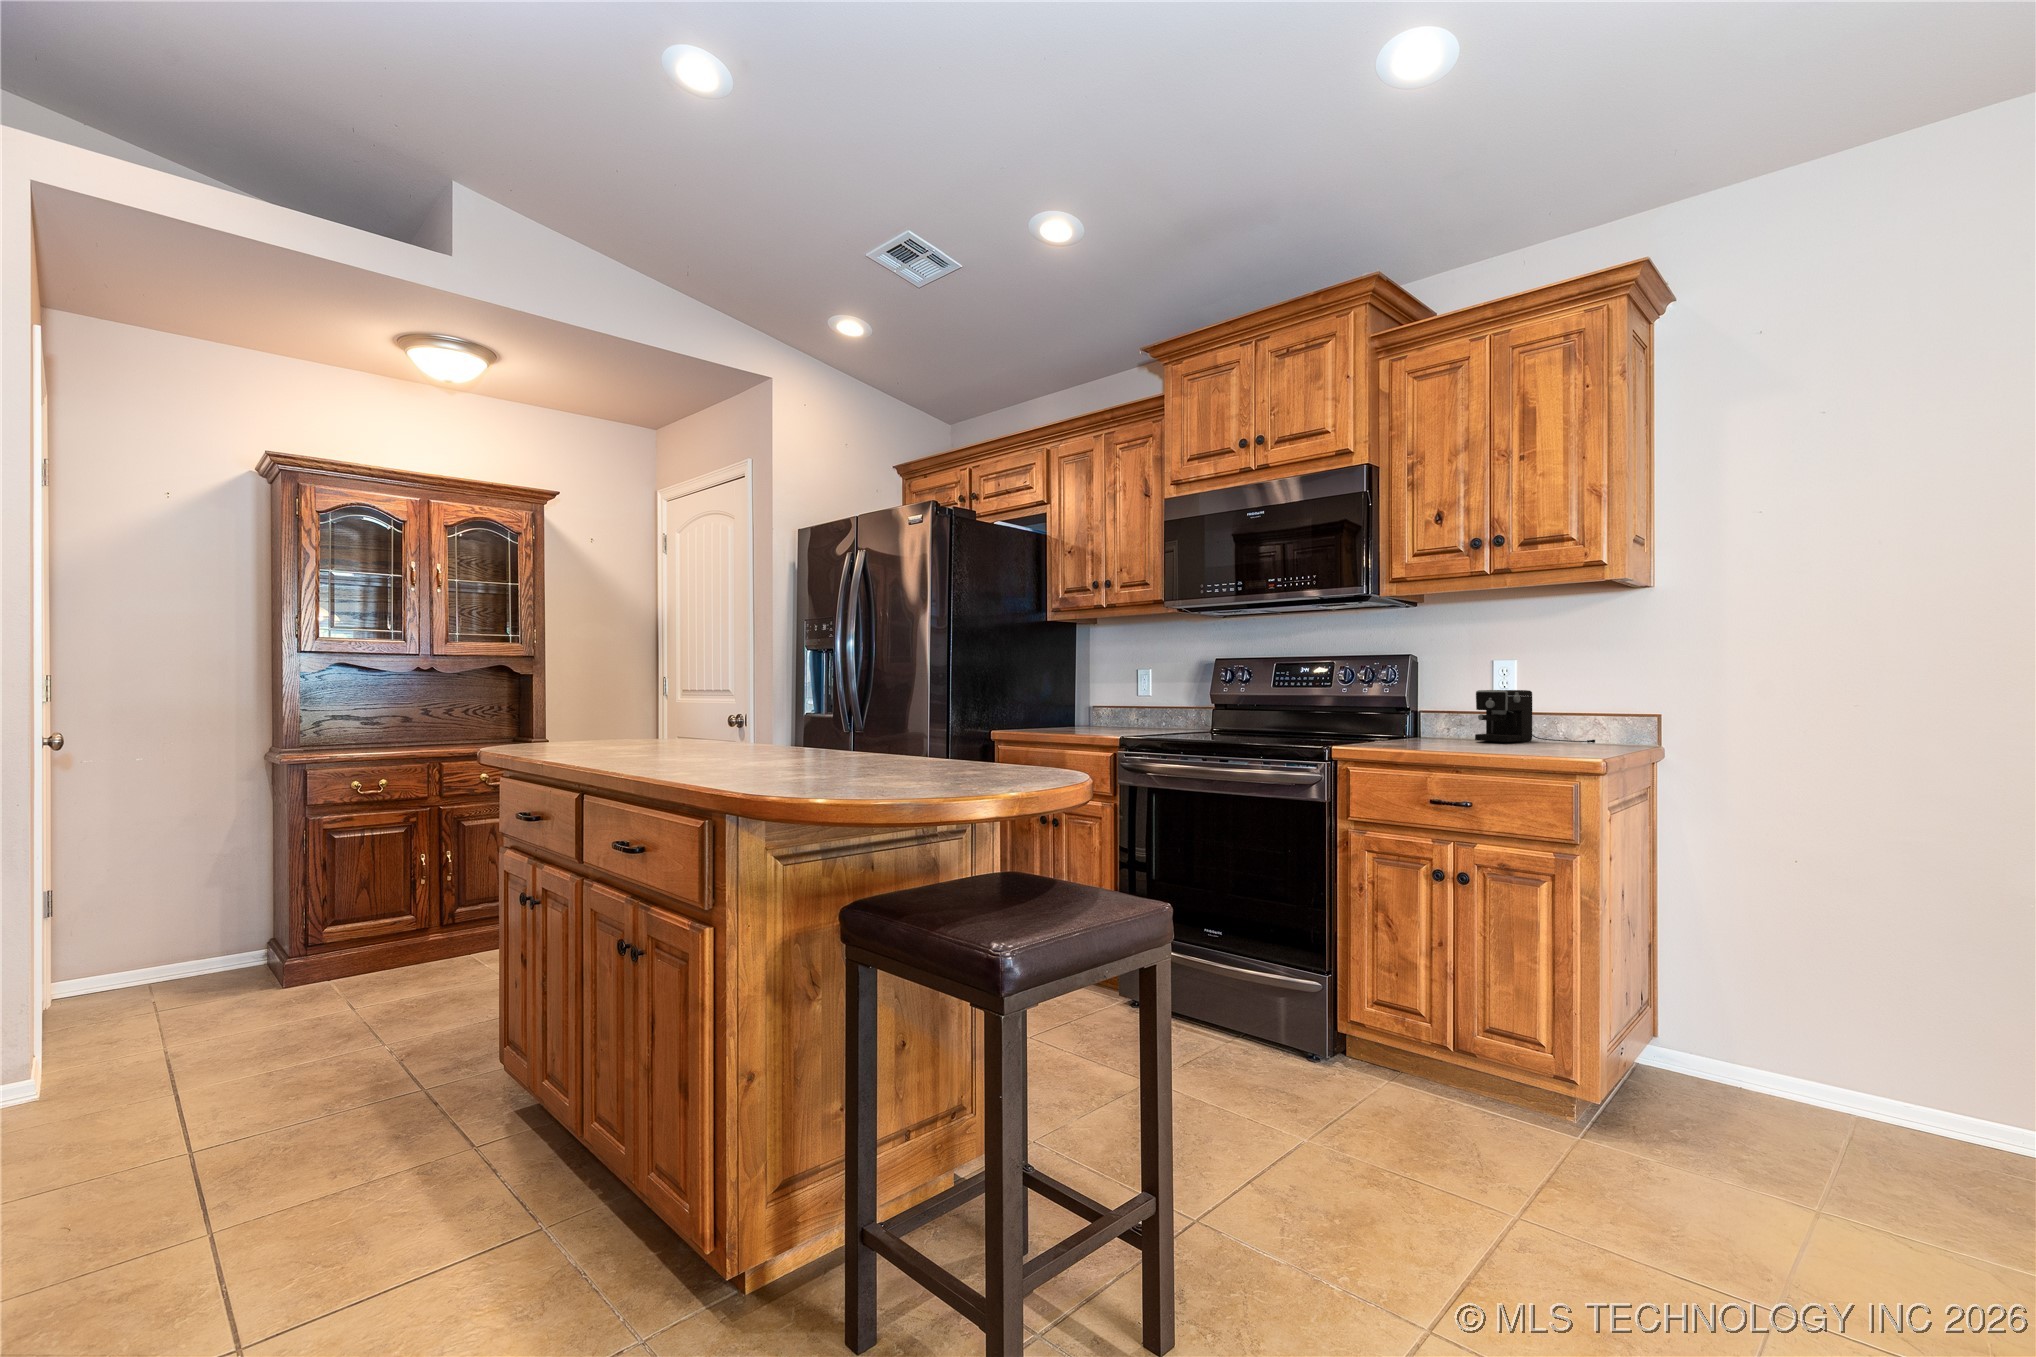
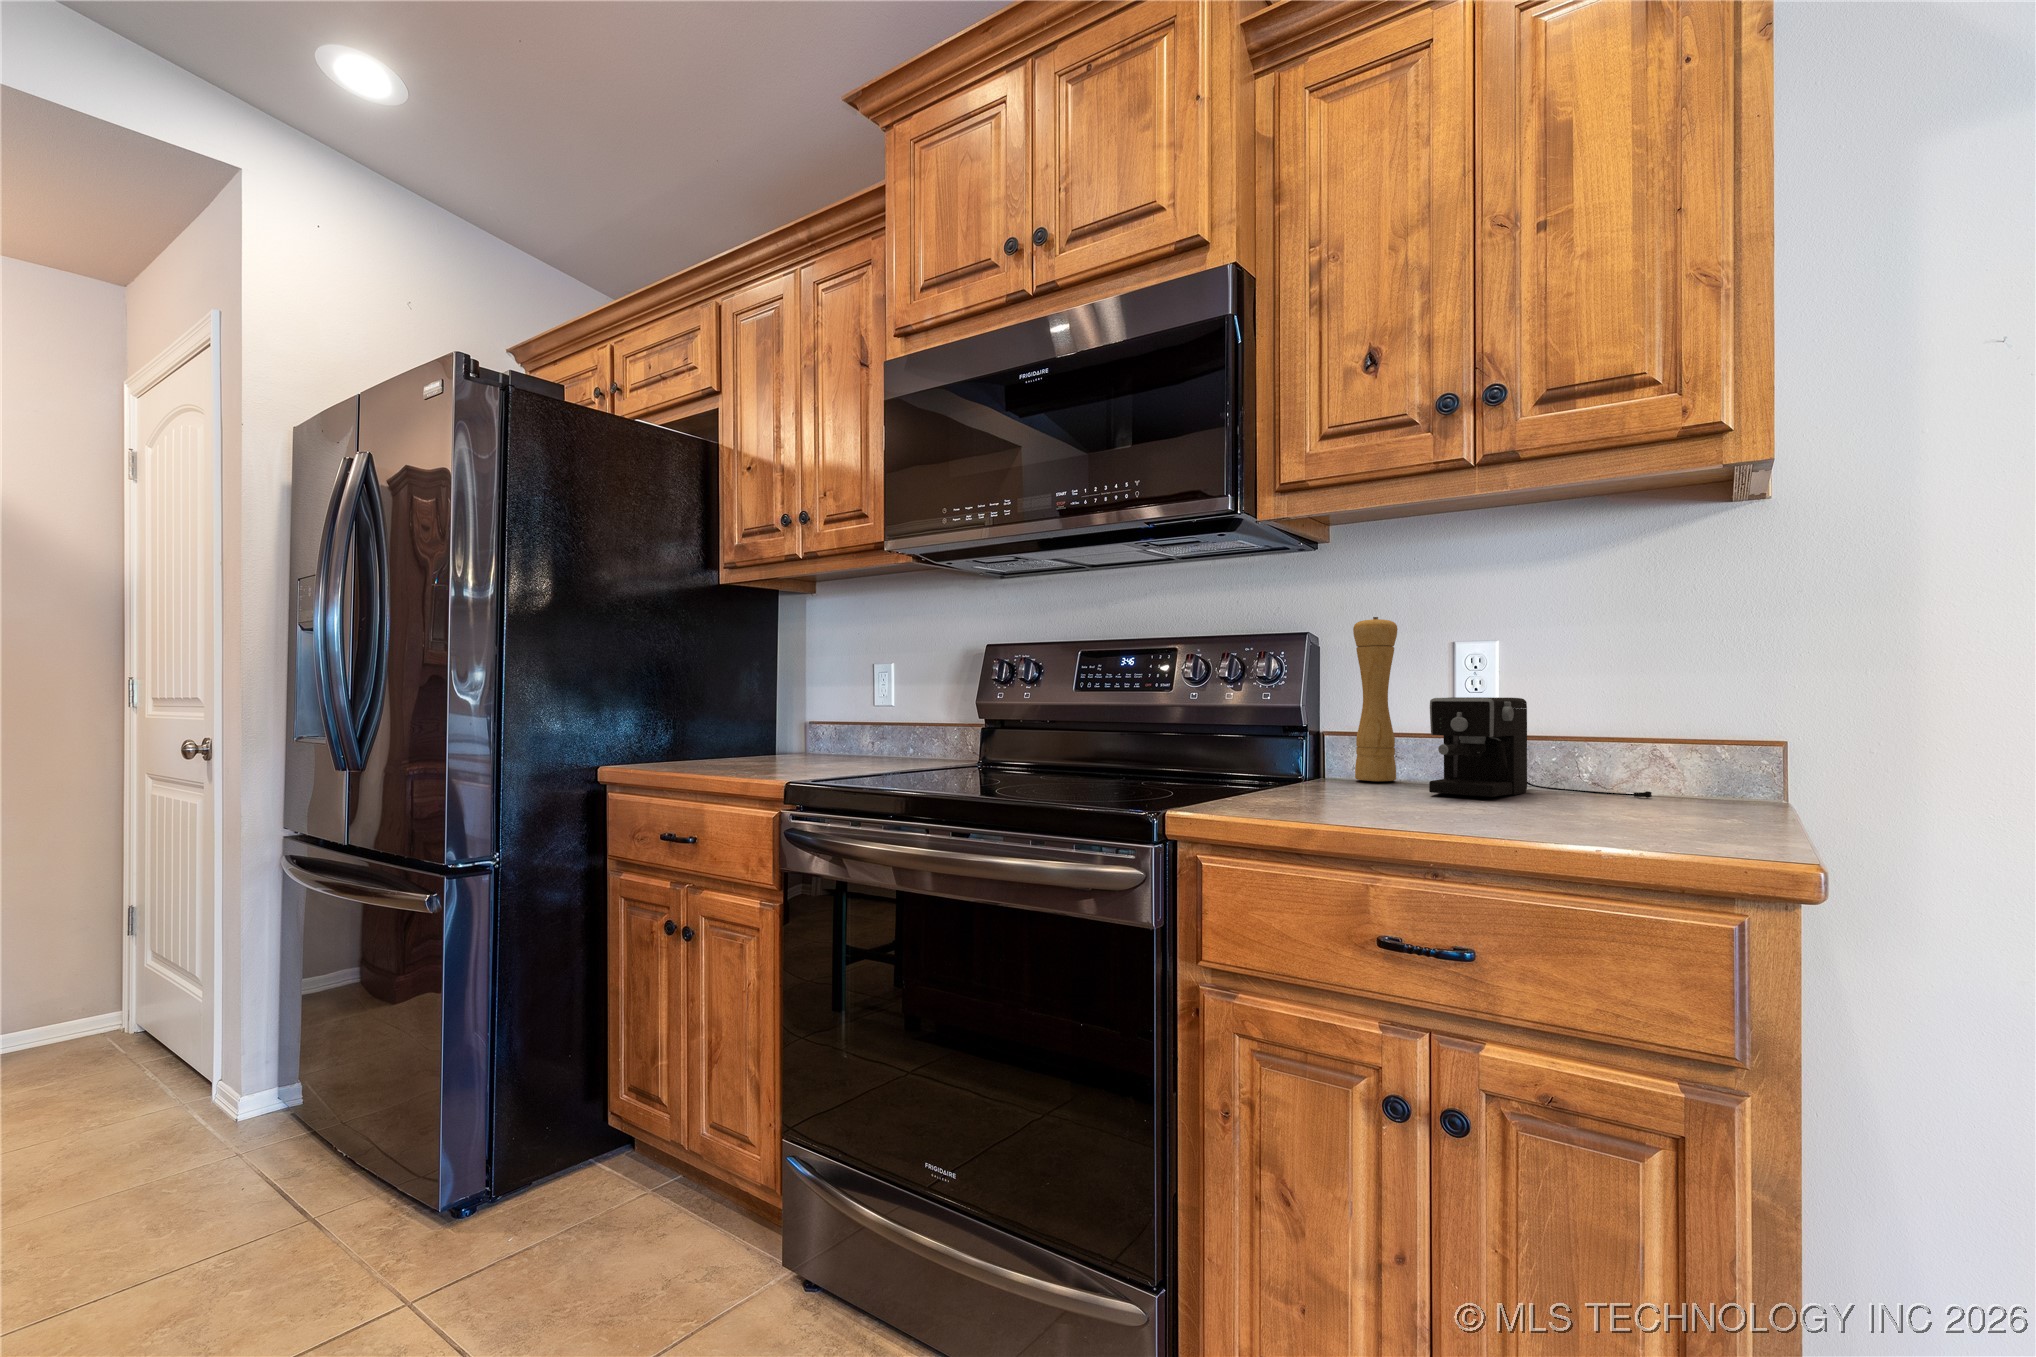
pepper mill: none [1440,645,1465,737] -> present [1353,617,1398,781]

